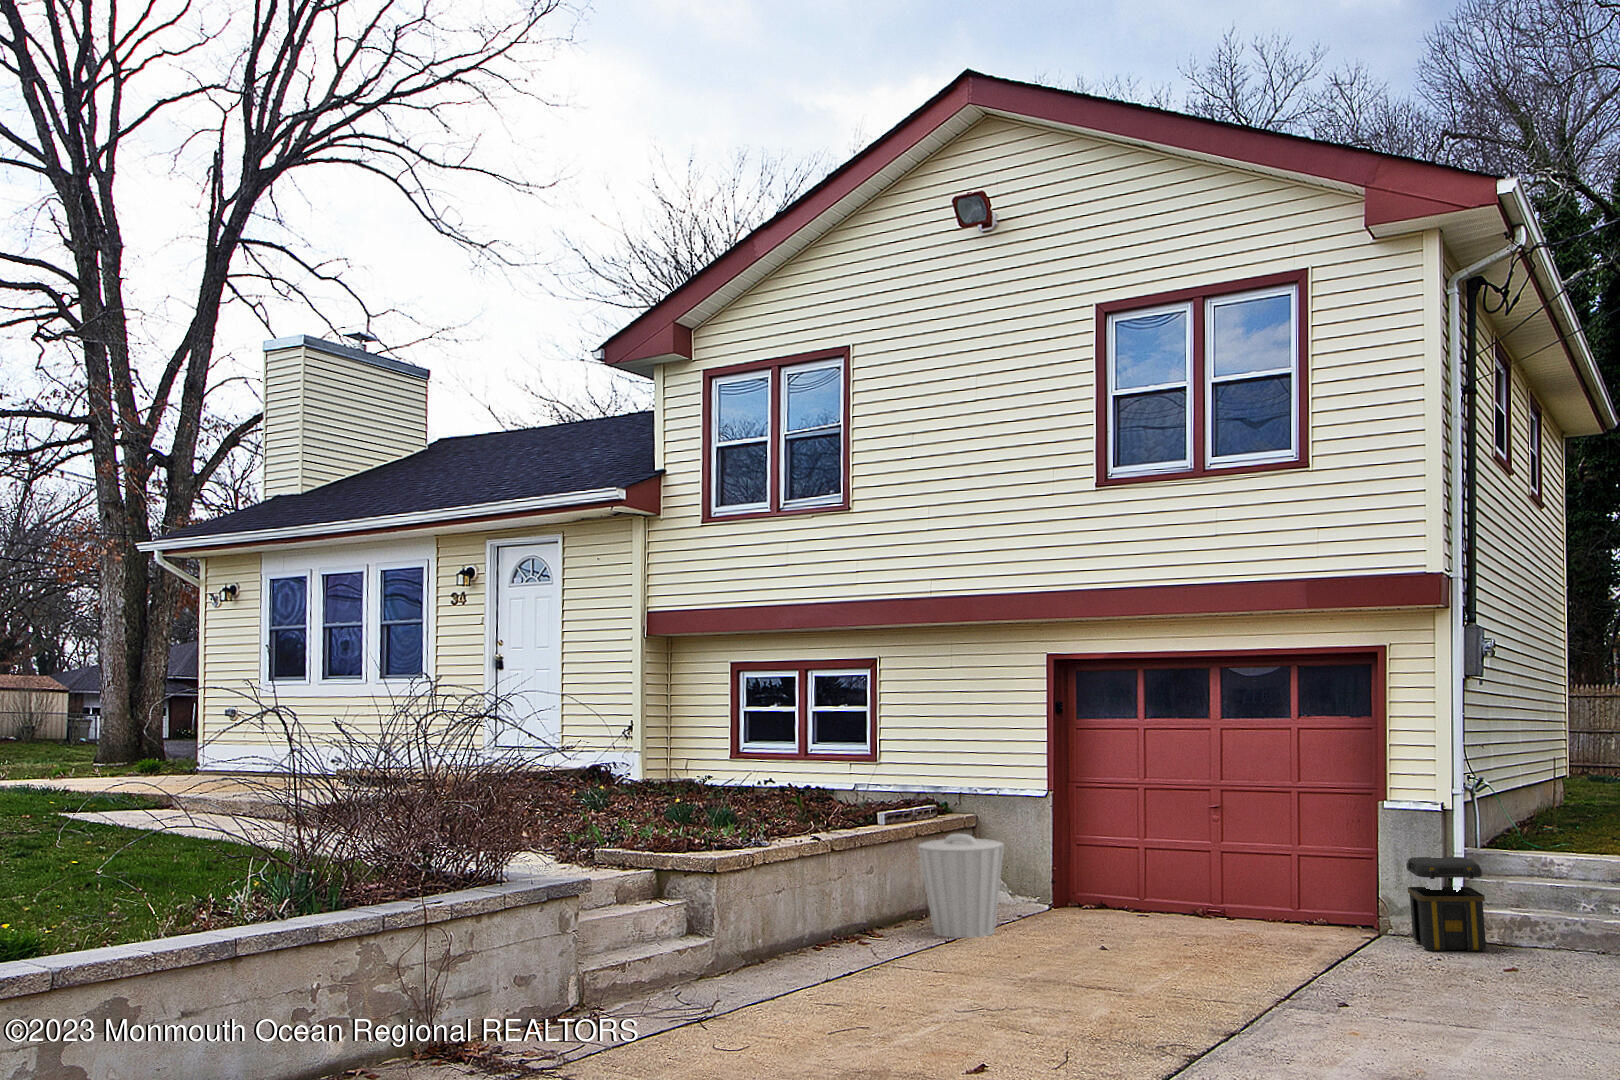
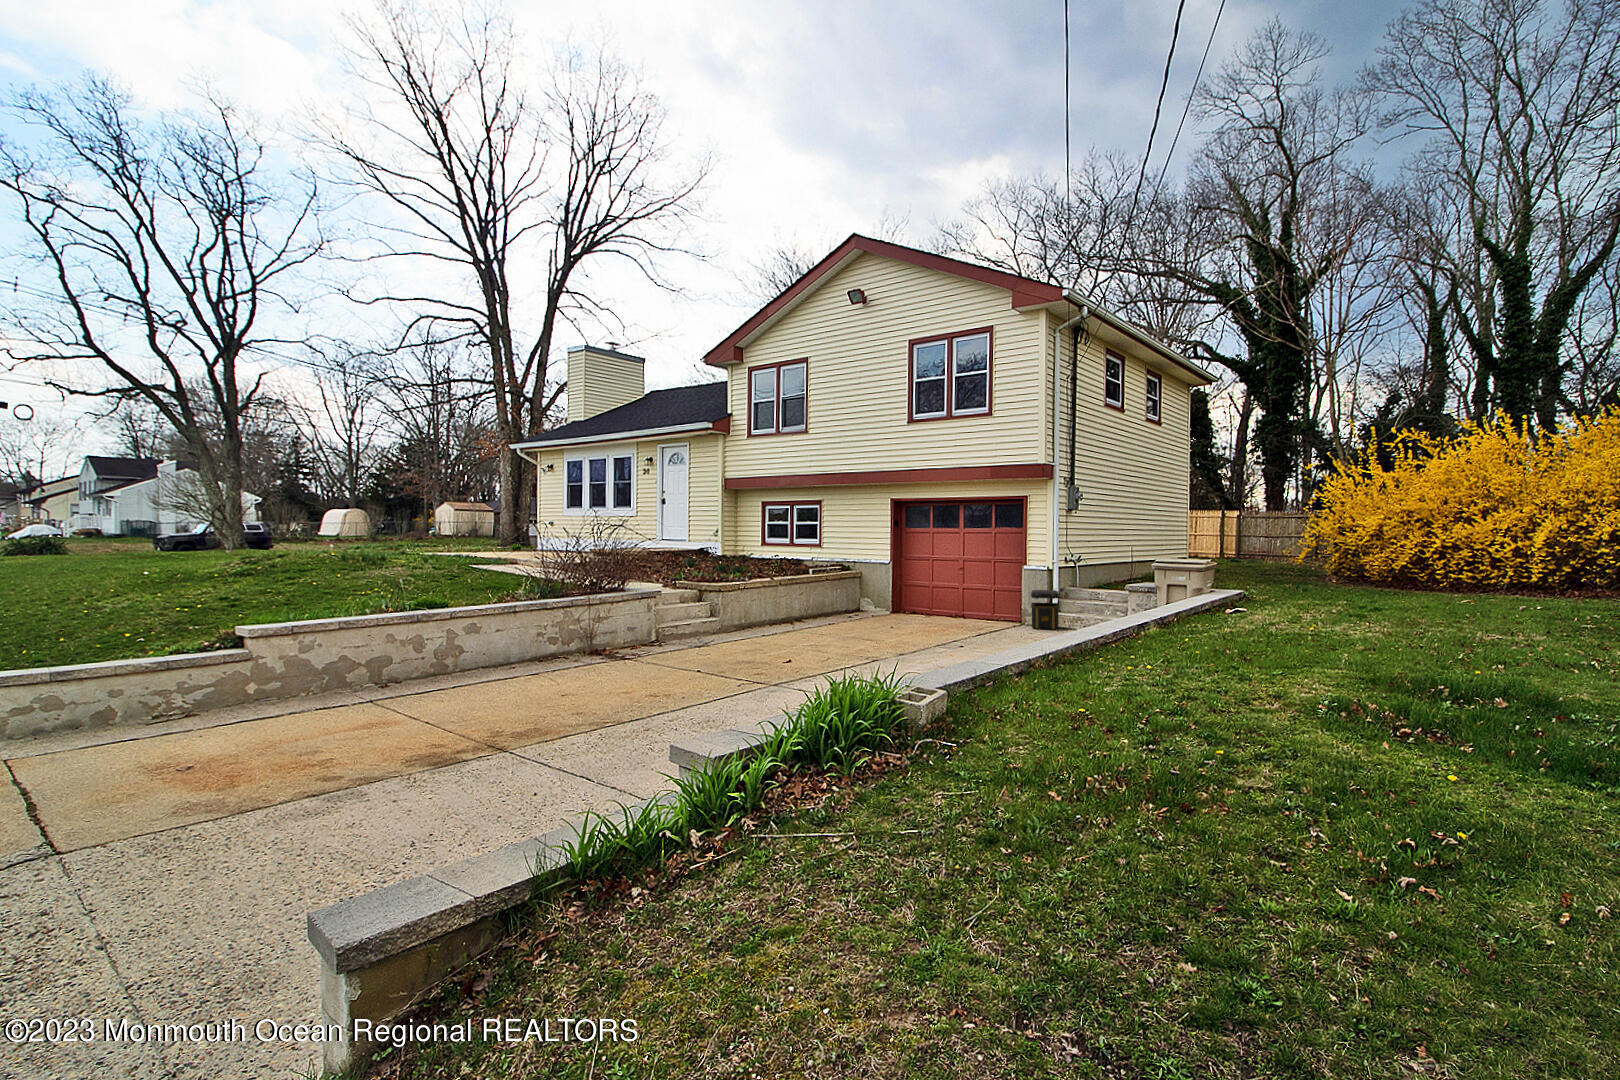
trash can: present [918,834,1004,938] -> none [826,577,862,621]

